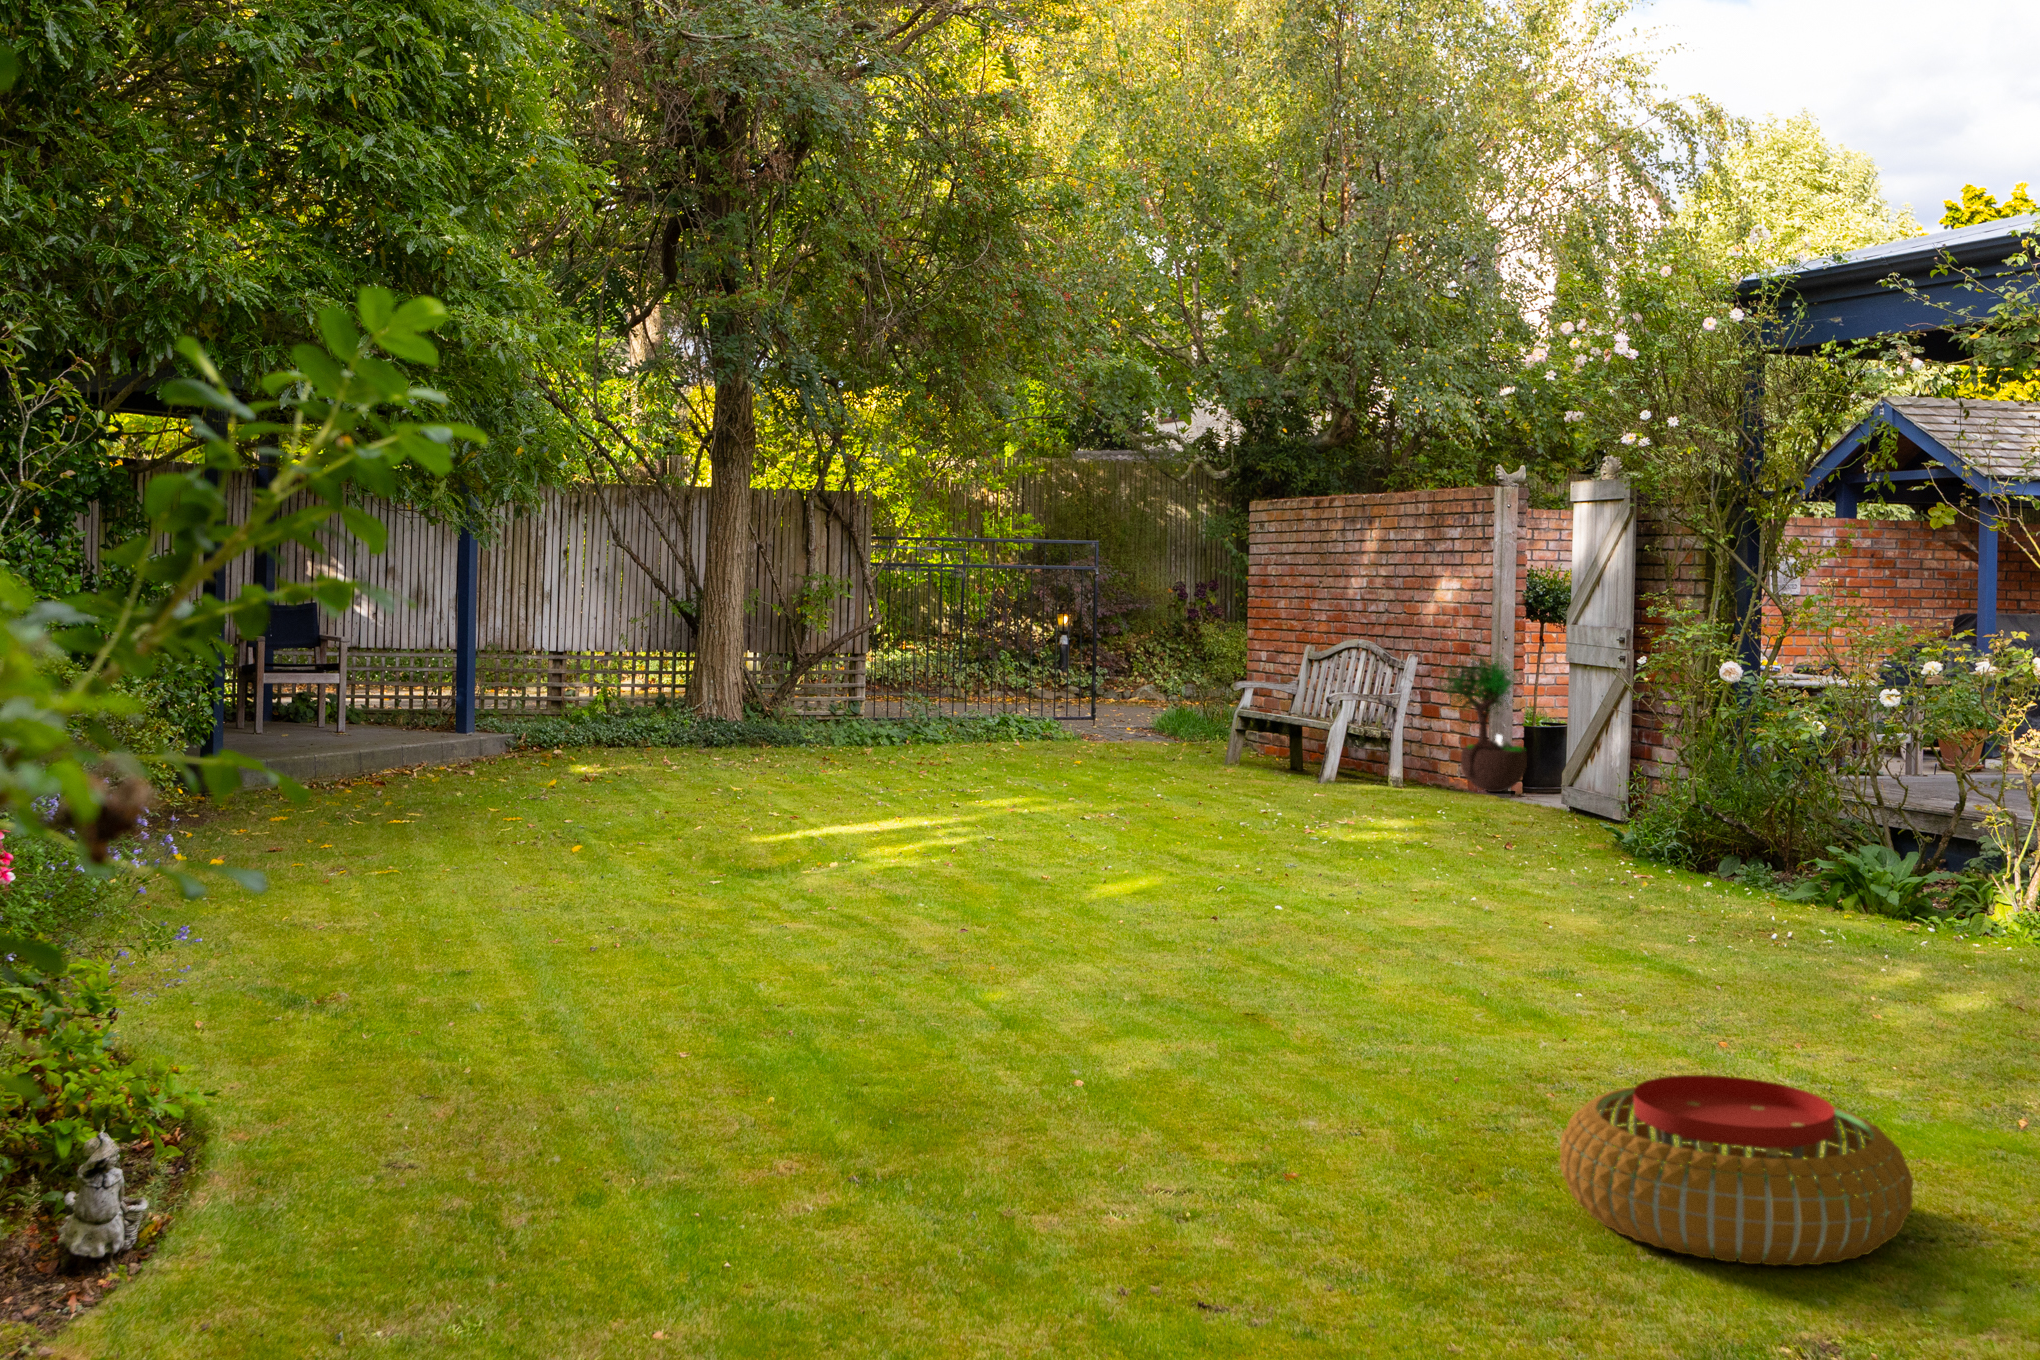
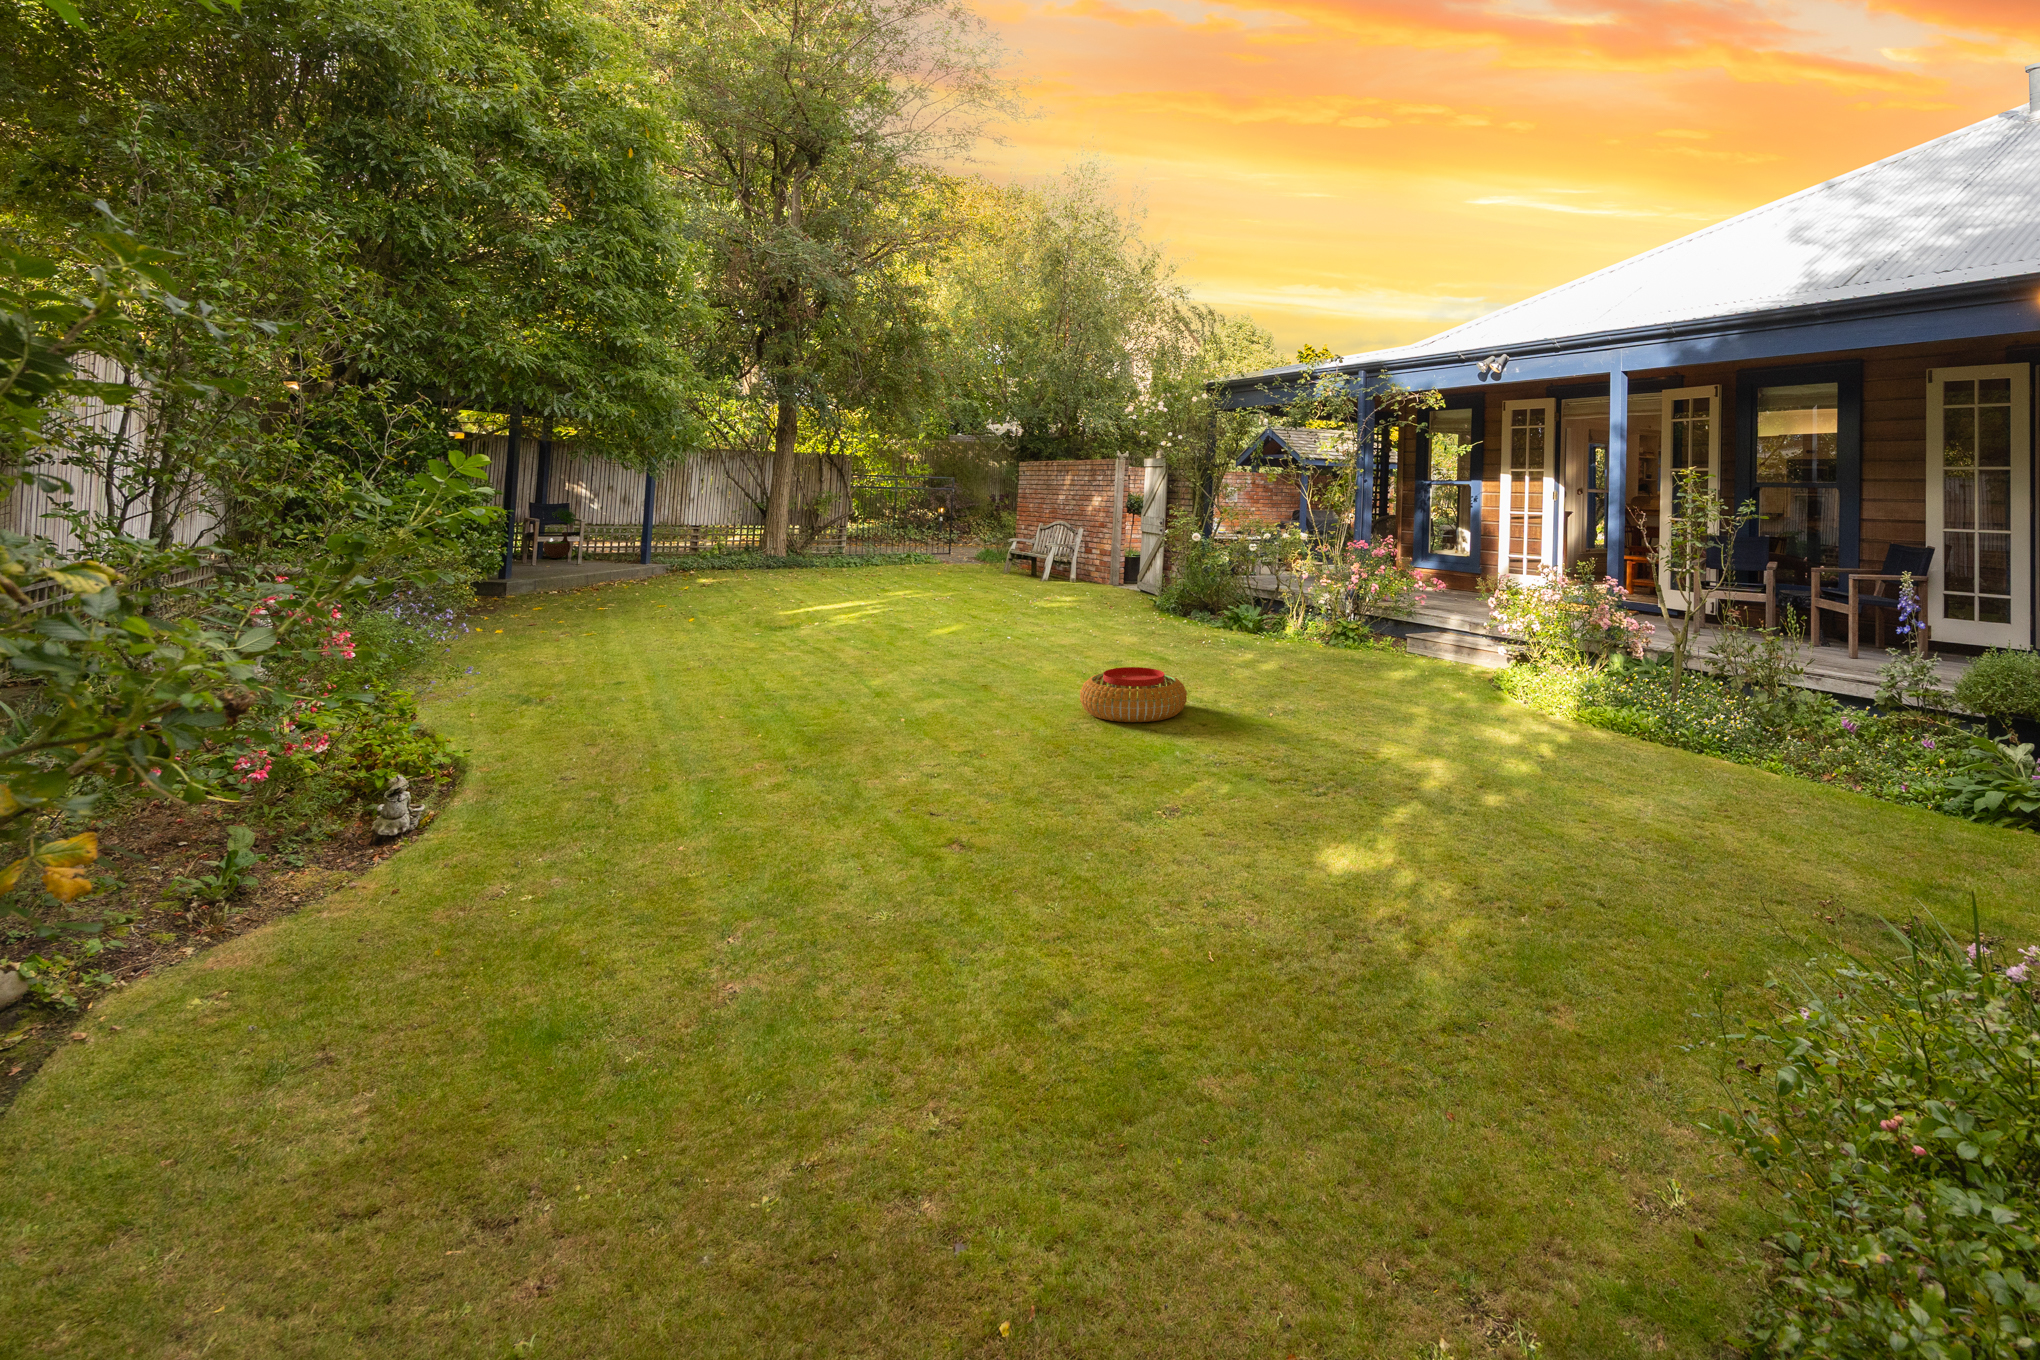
potted tree: present [1442,650,1527,792] -> present [543,508,576,558]

